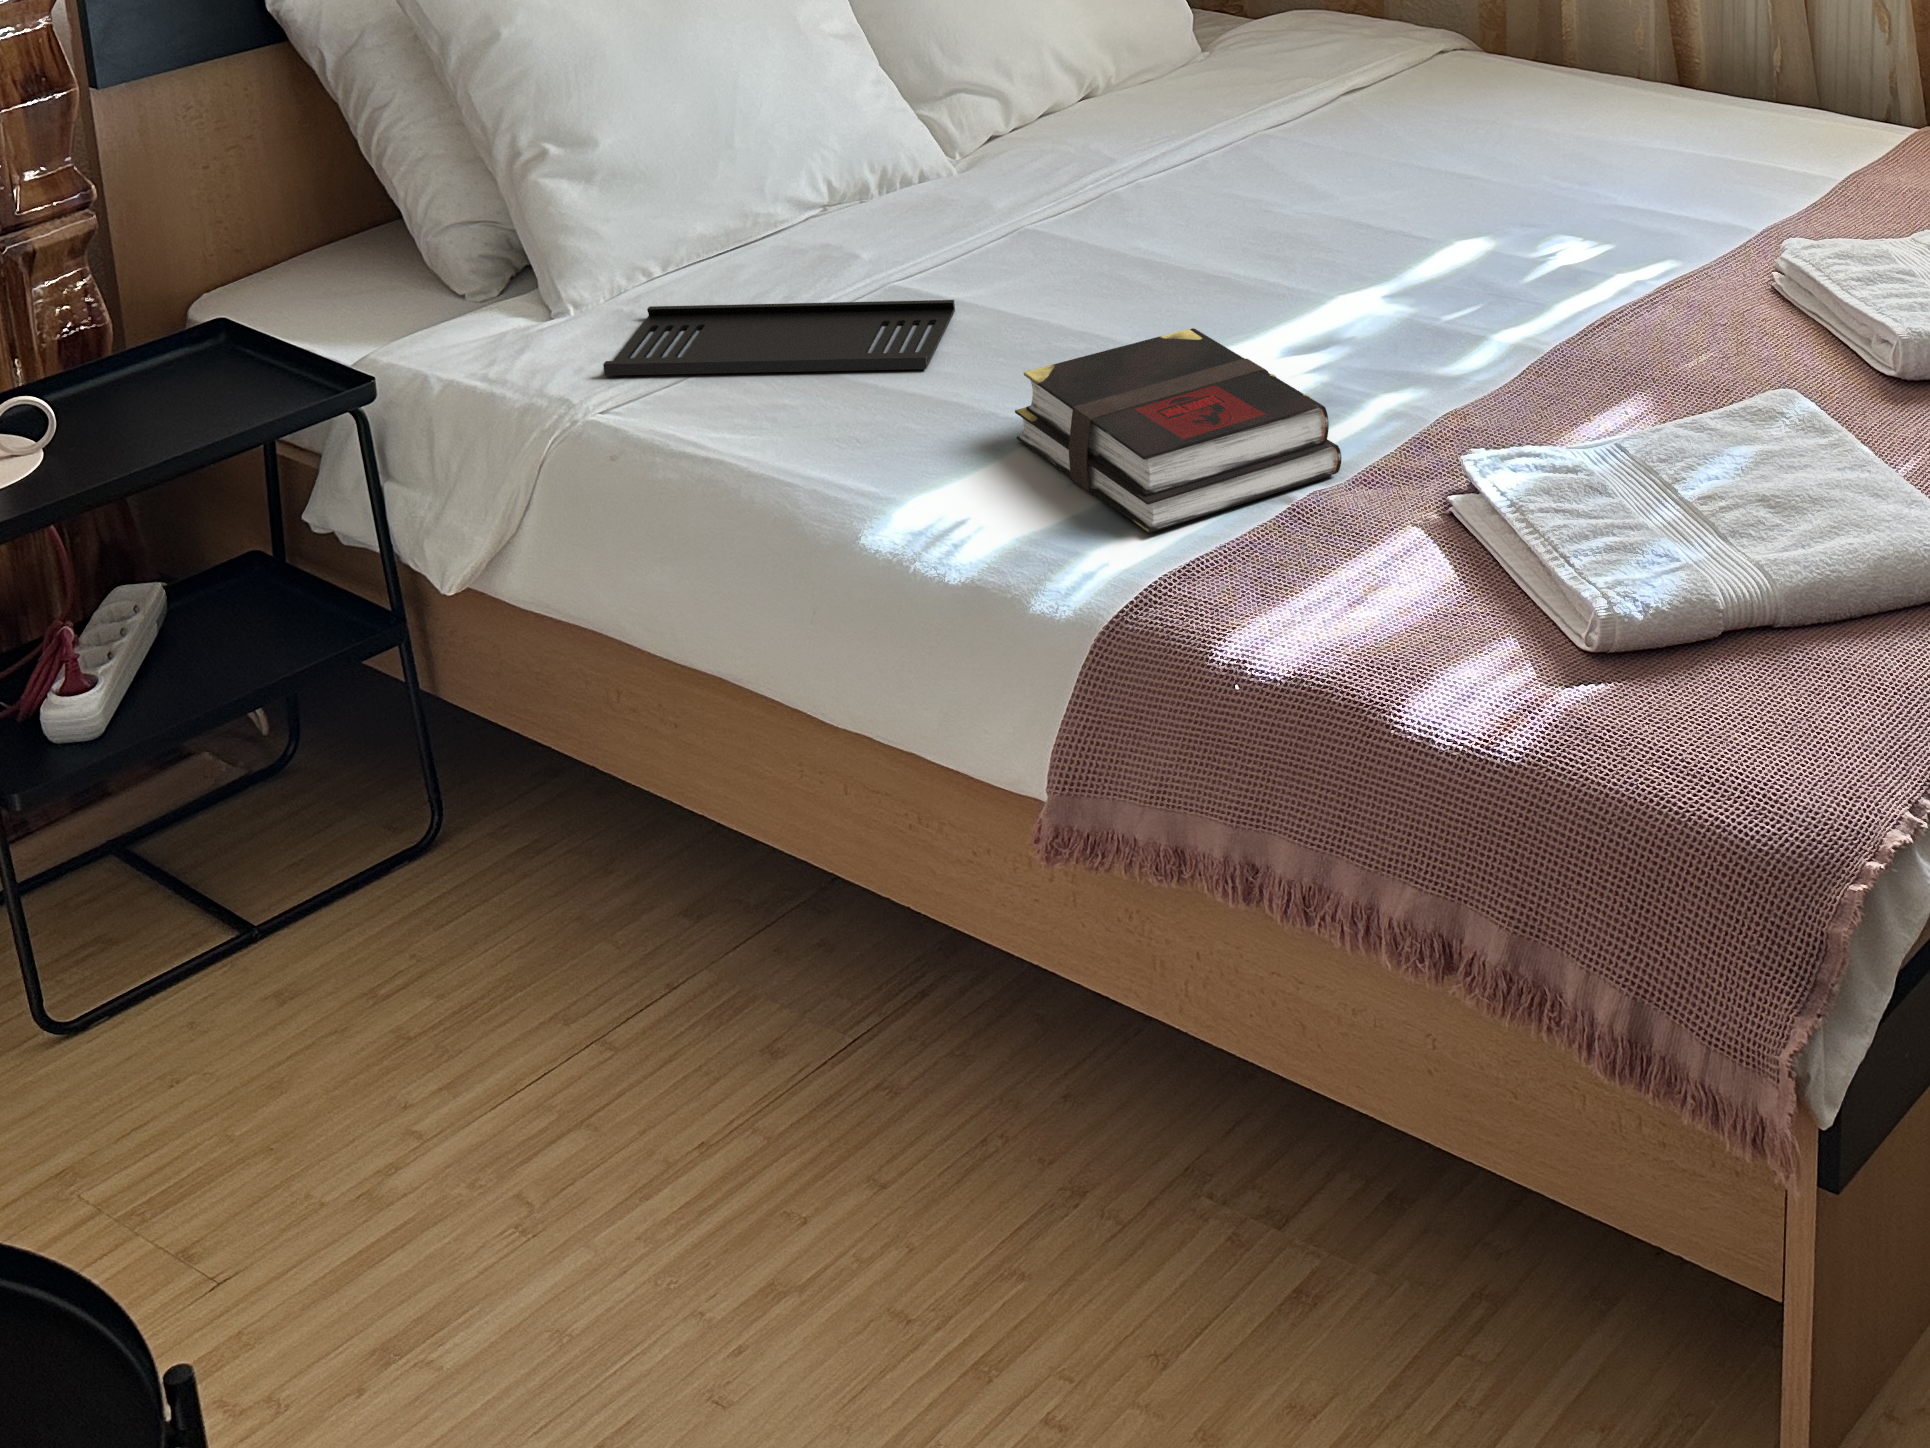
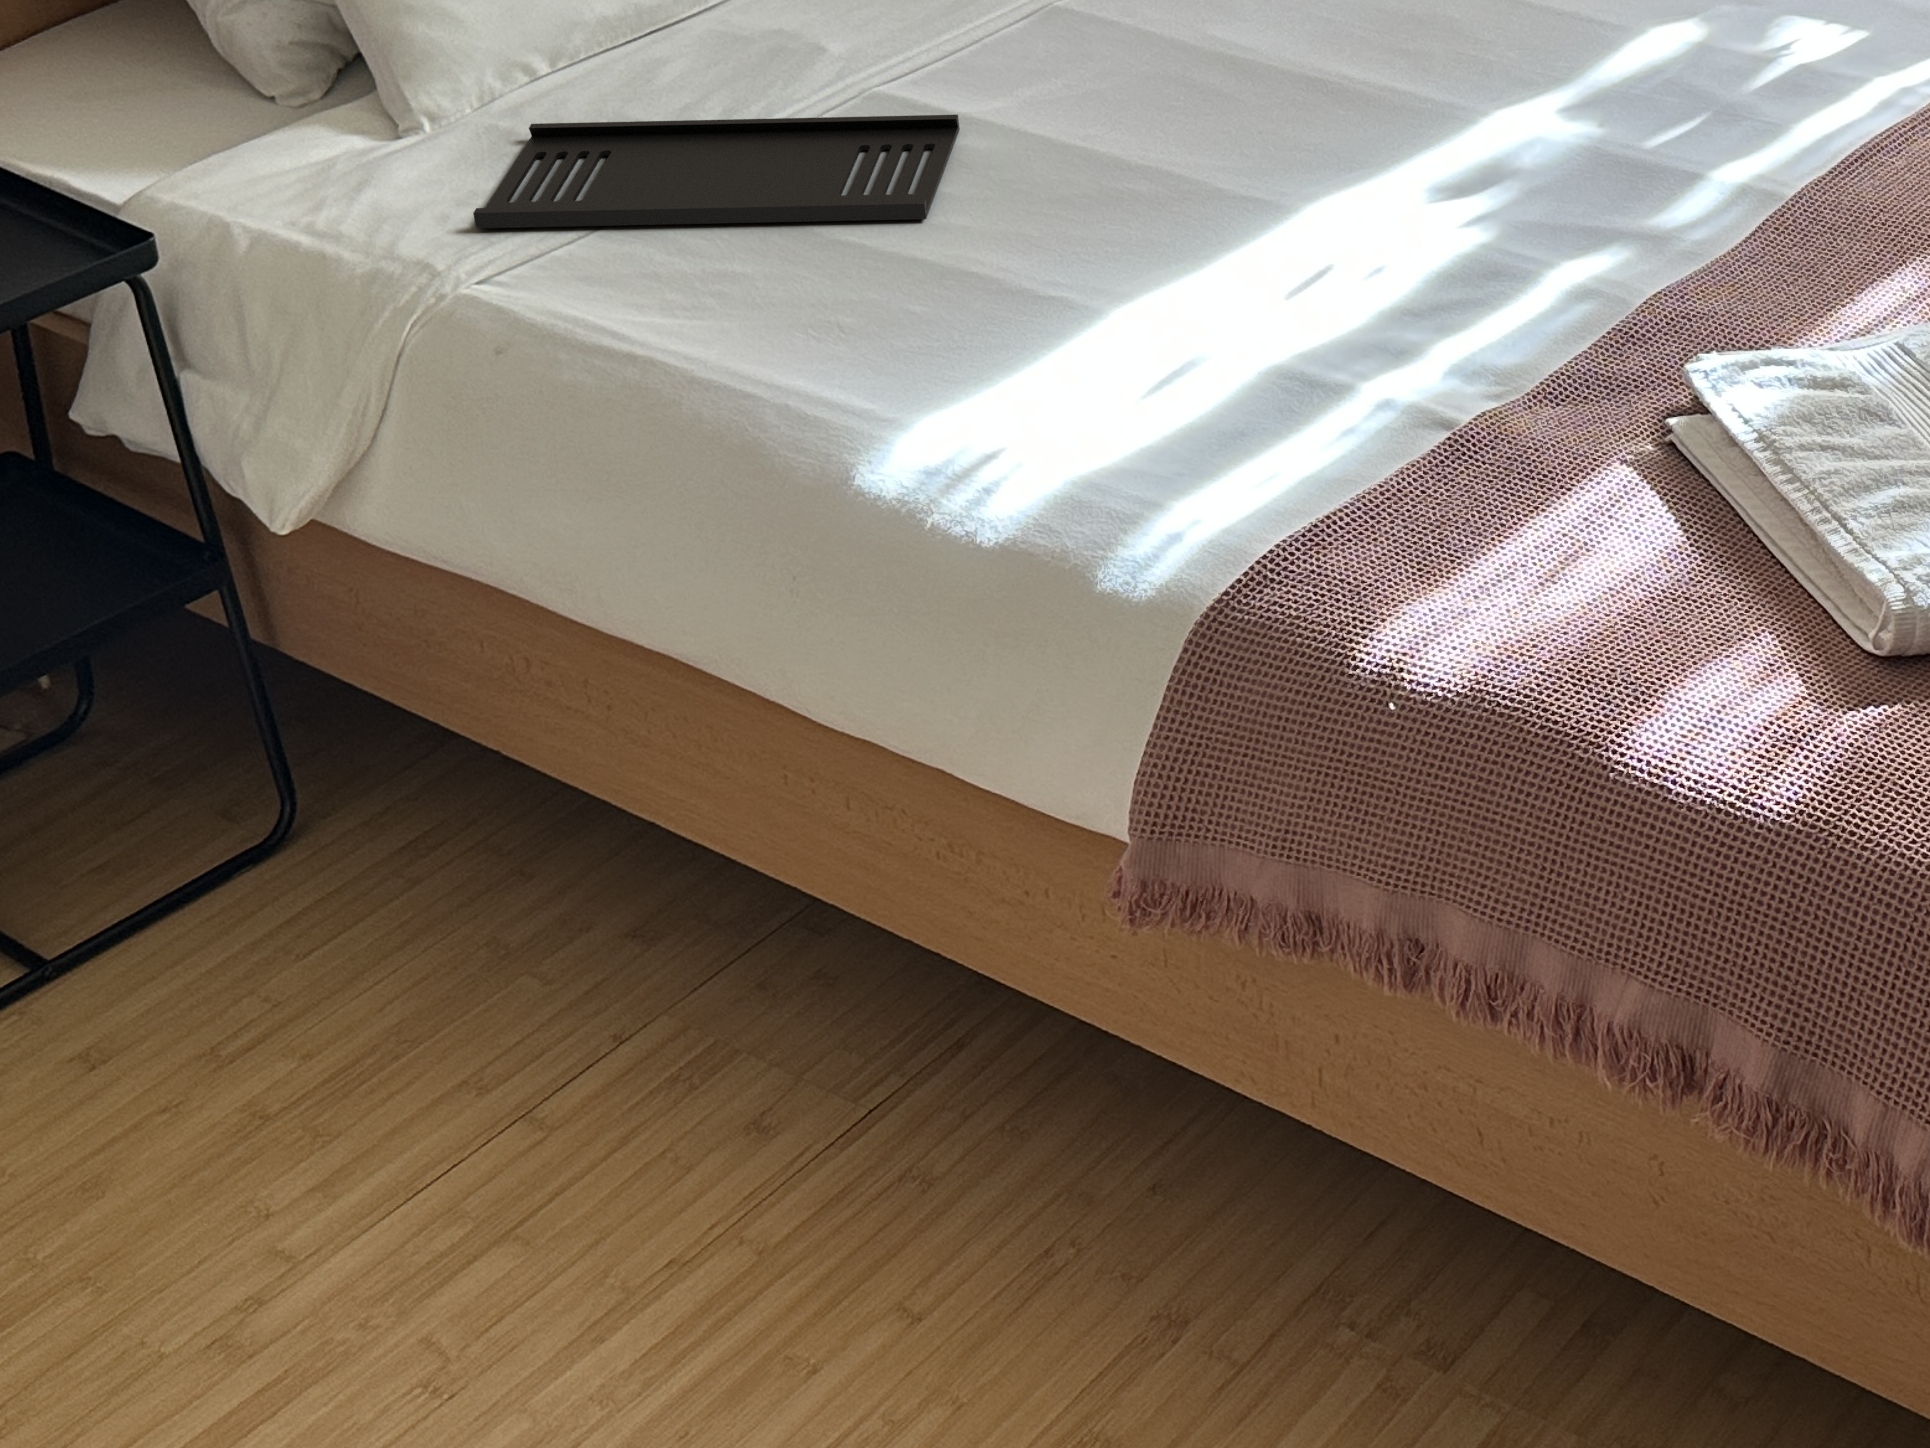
book: present [1015,328,1342,533] -> none [1056,169,1516,472]

